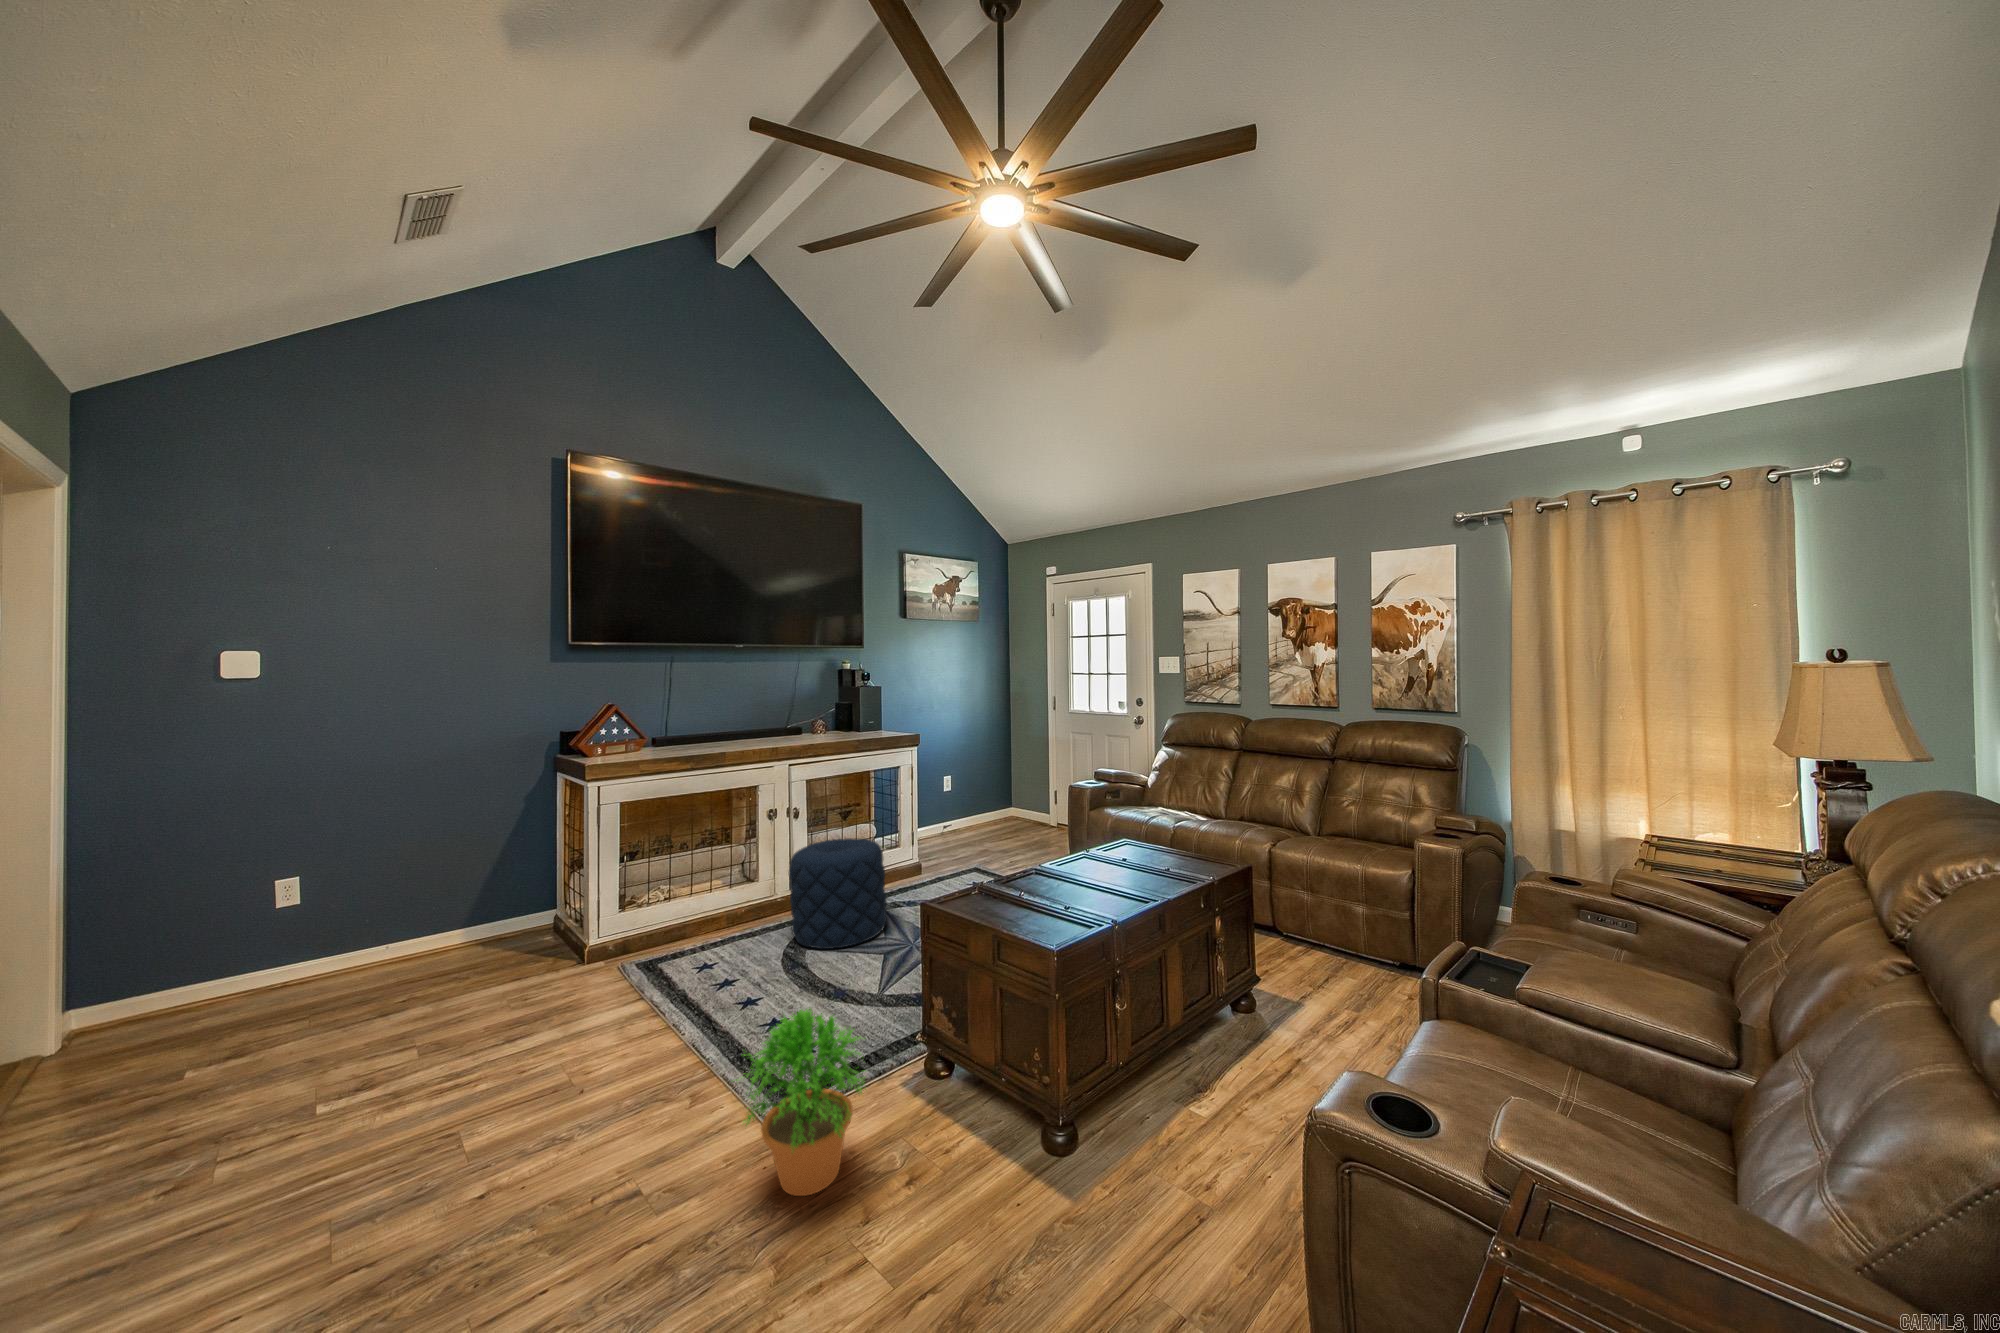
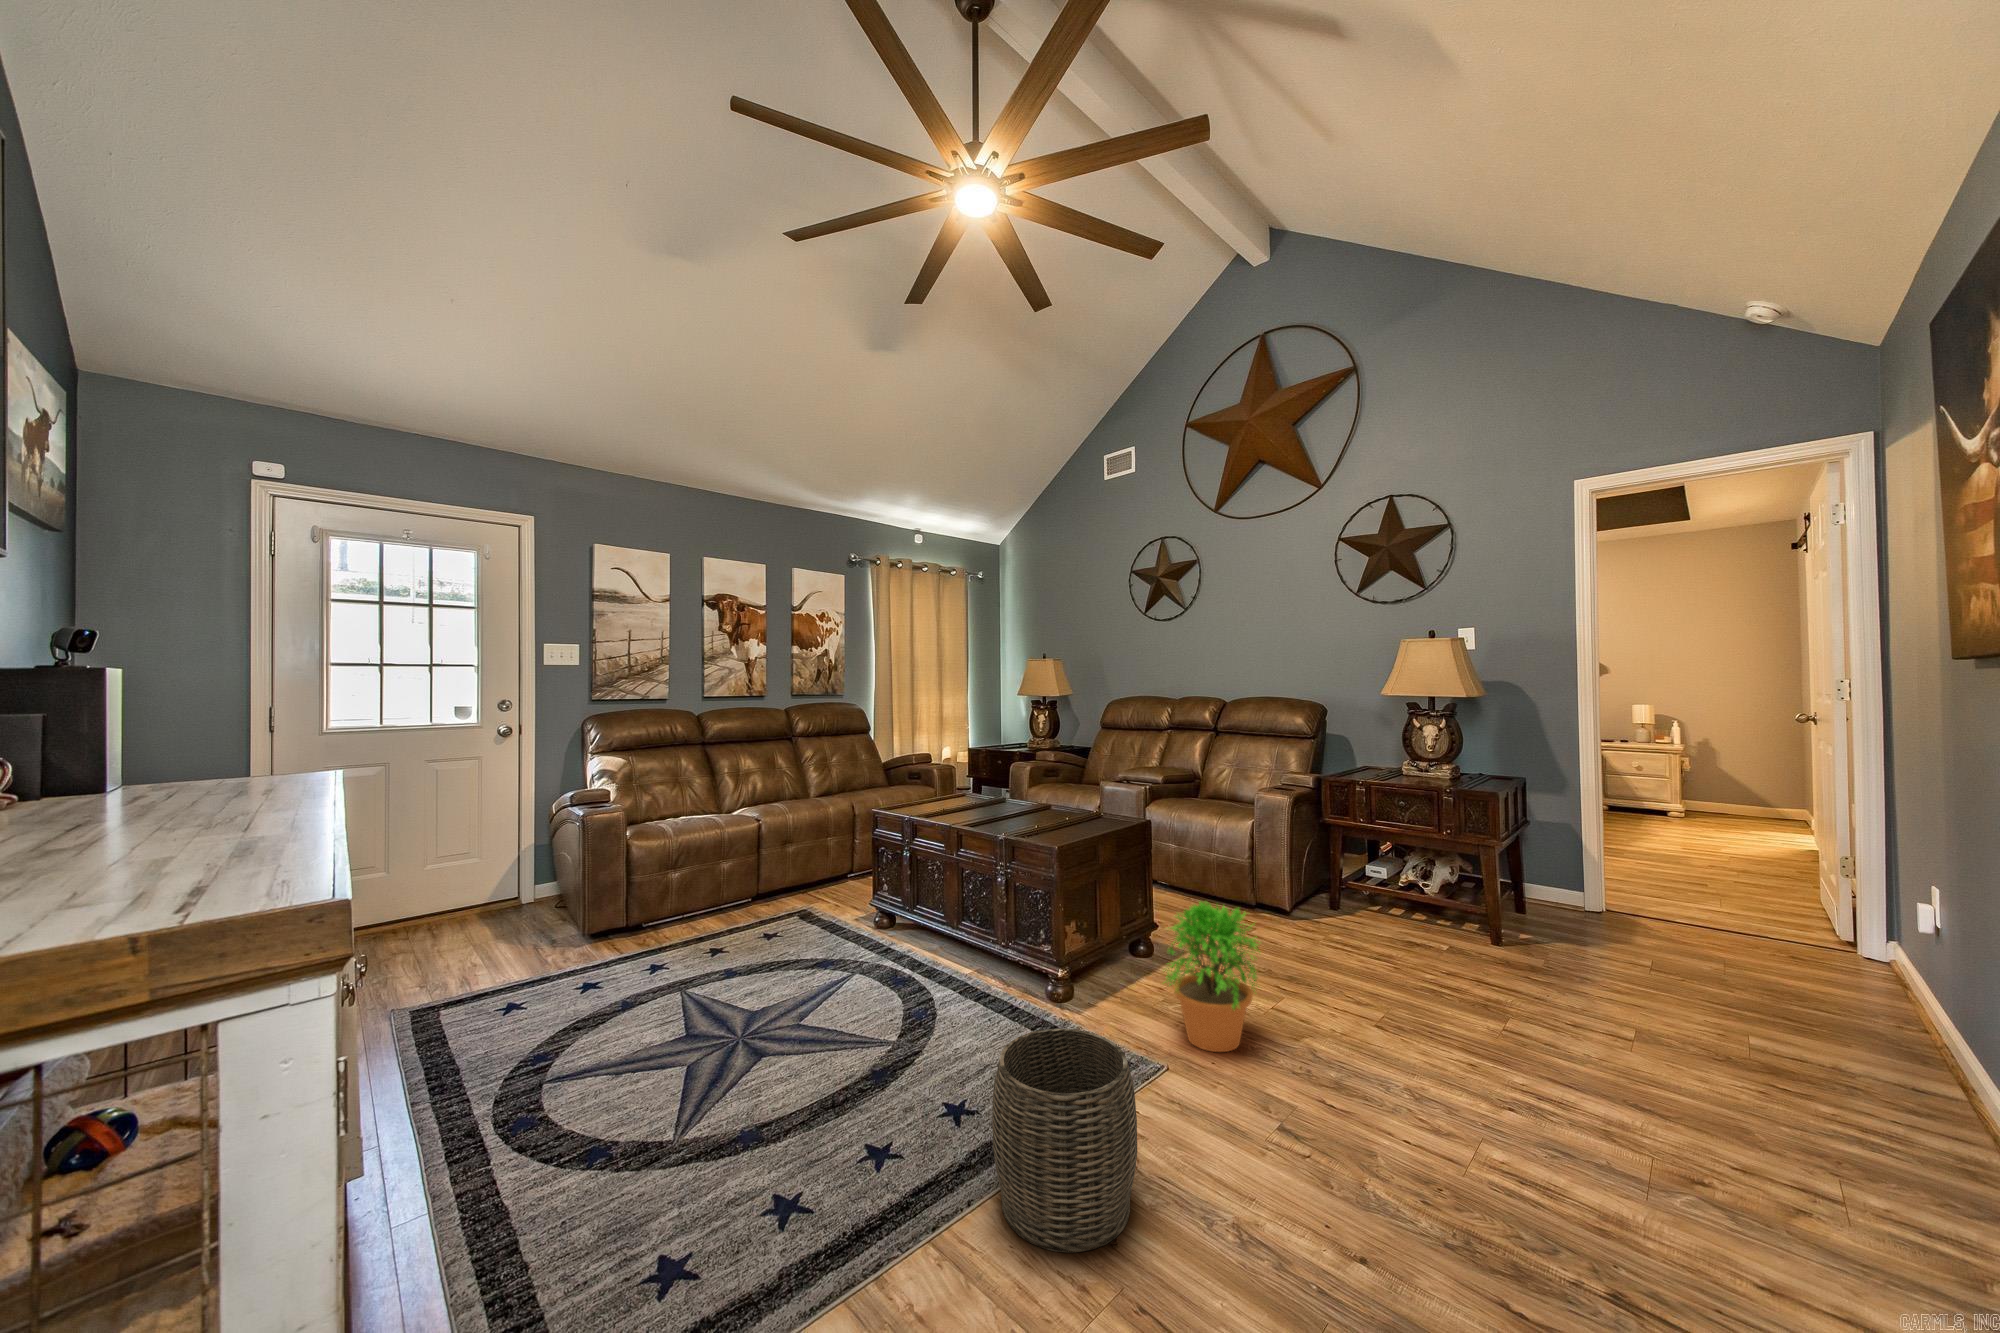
pouf: present [789,838,887,949] -> none [518,920,723,1163]
woven basket: none [602,961,701,1092] -> present [992,1029,1137,1252]

